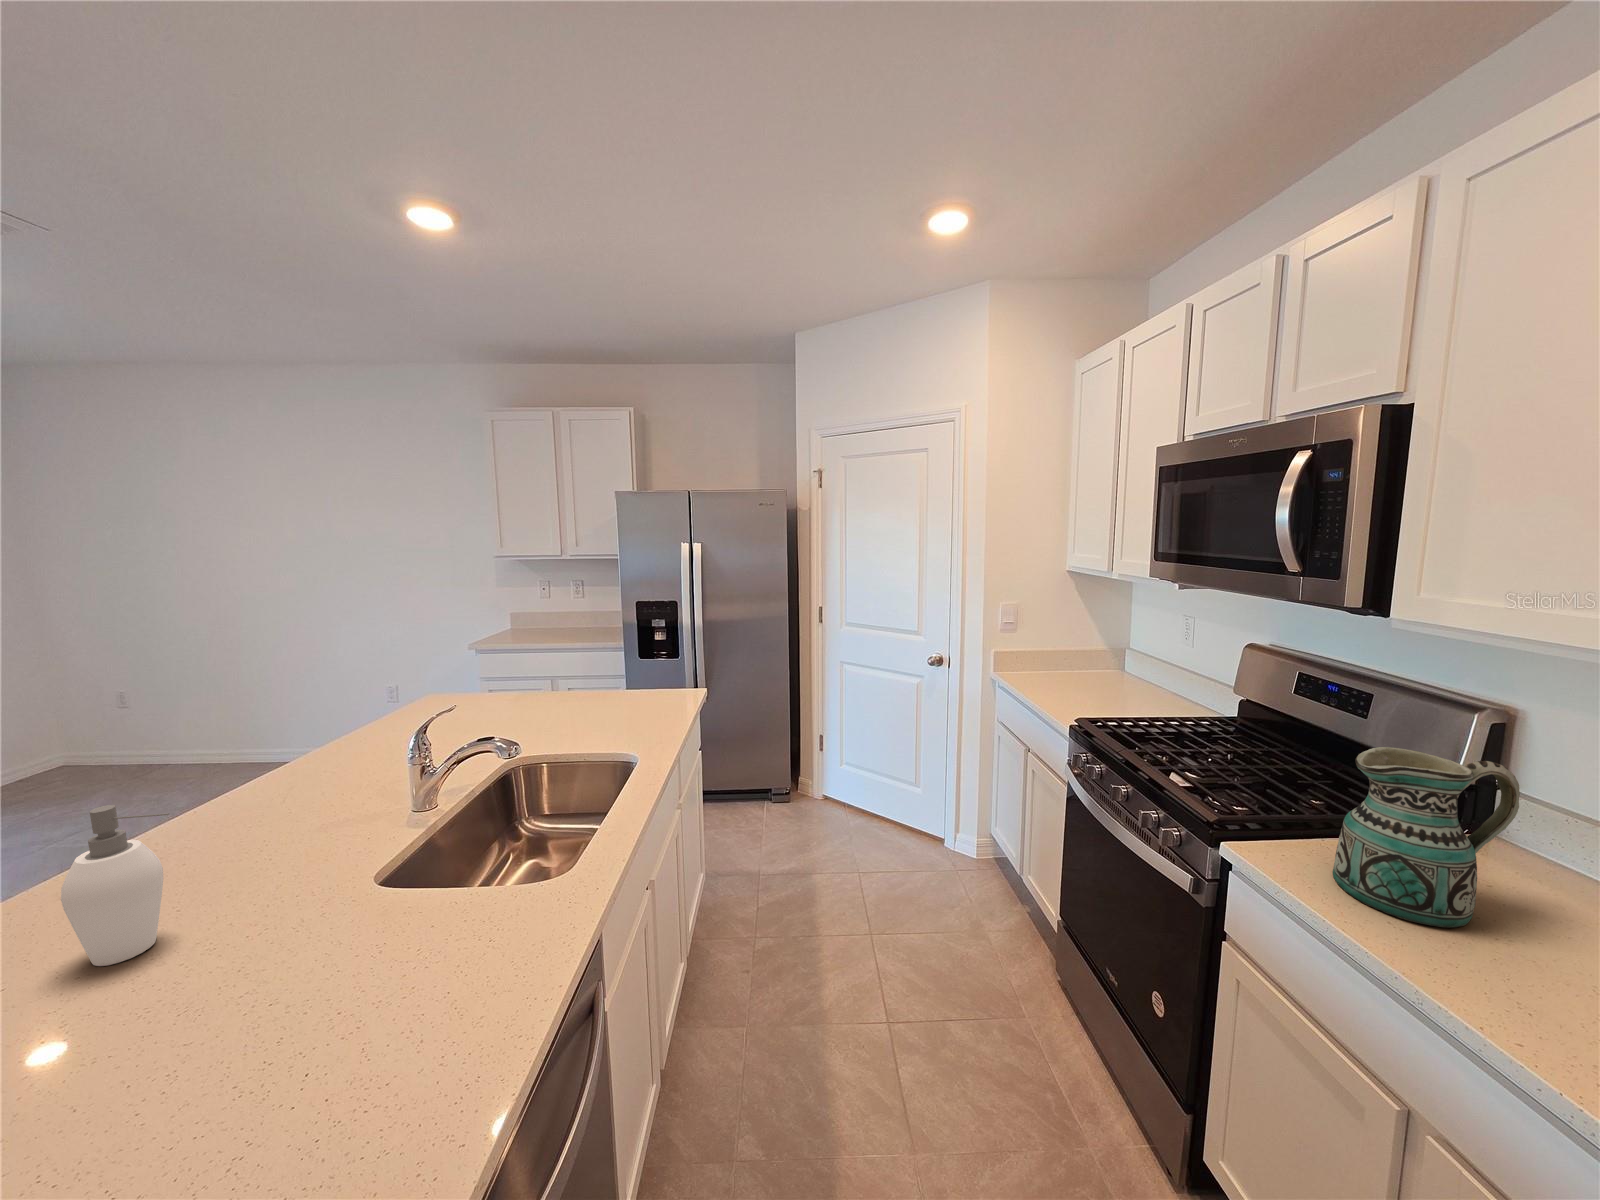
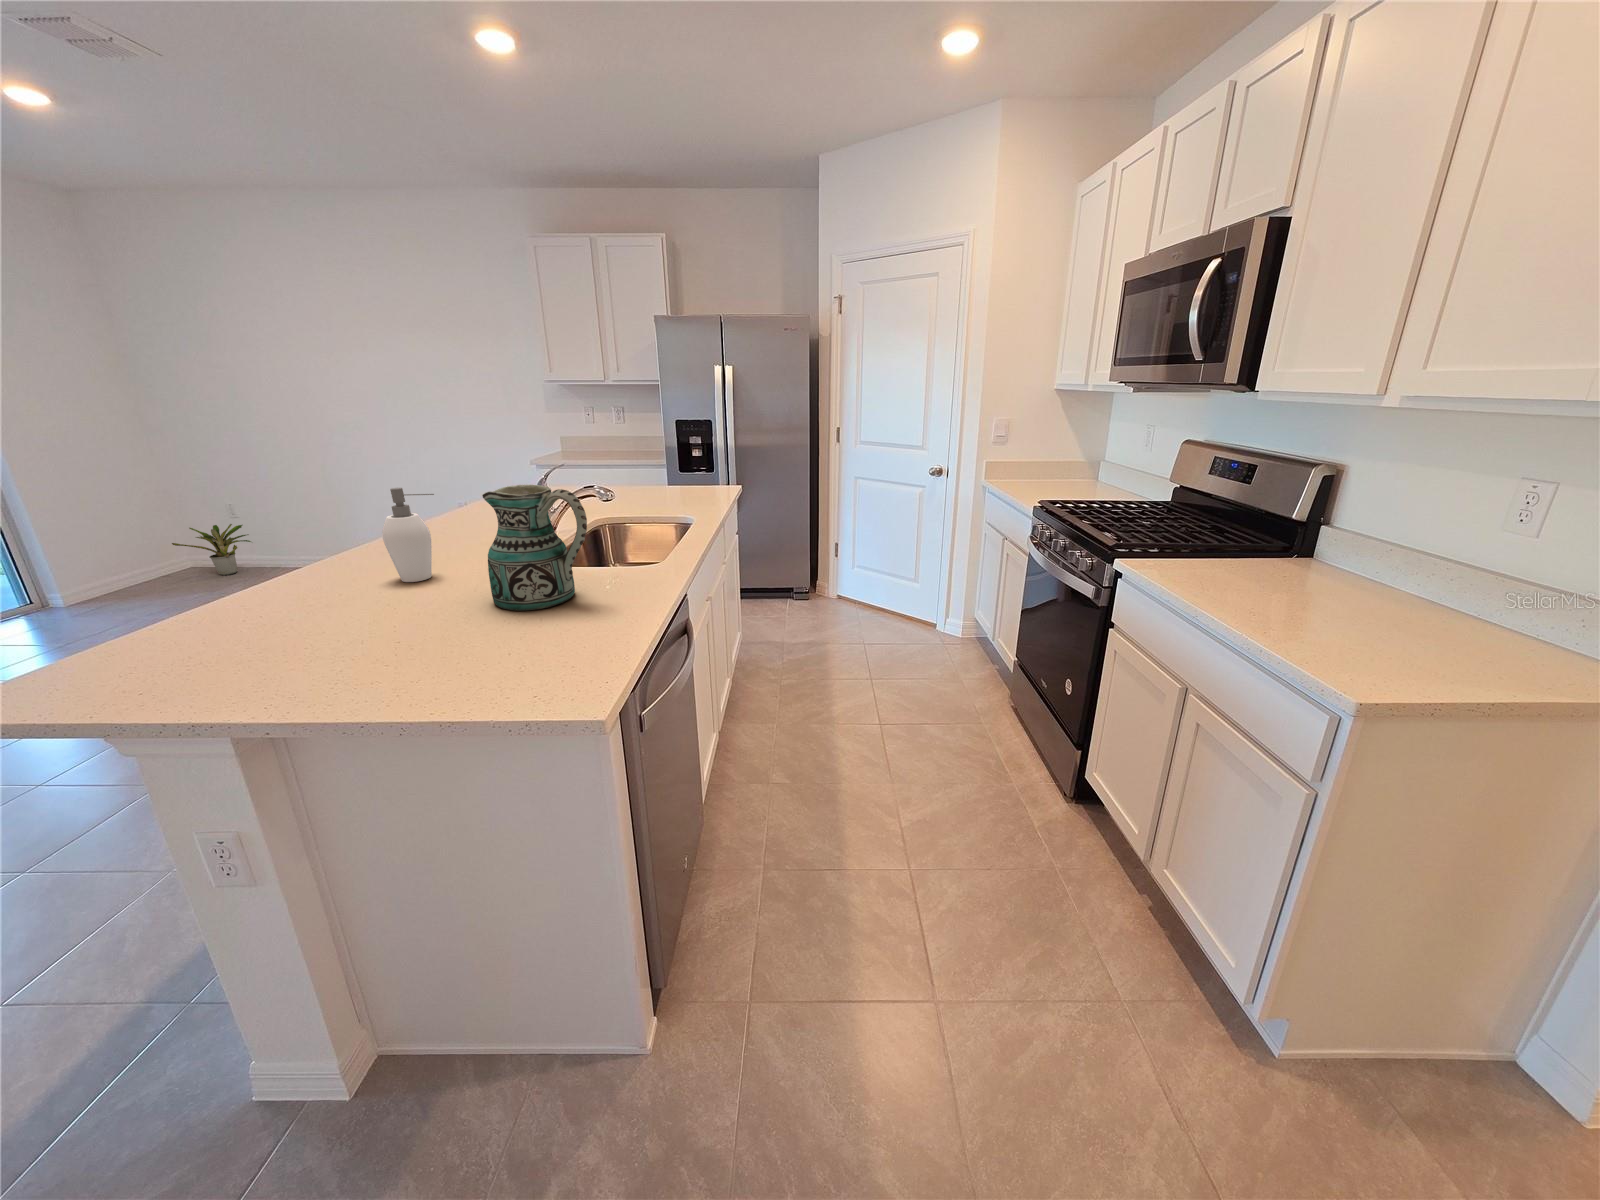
potted plant: none [32,716,136,778] -> present [172,524,251,575]
ceramic pitcher: present [1333,747,1520,927] -> present [482,485,587,611]

